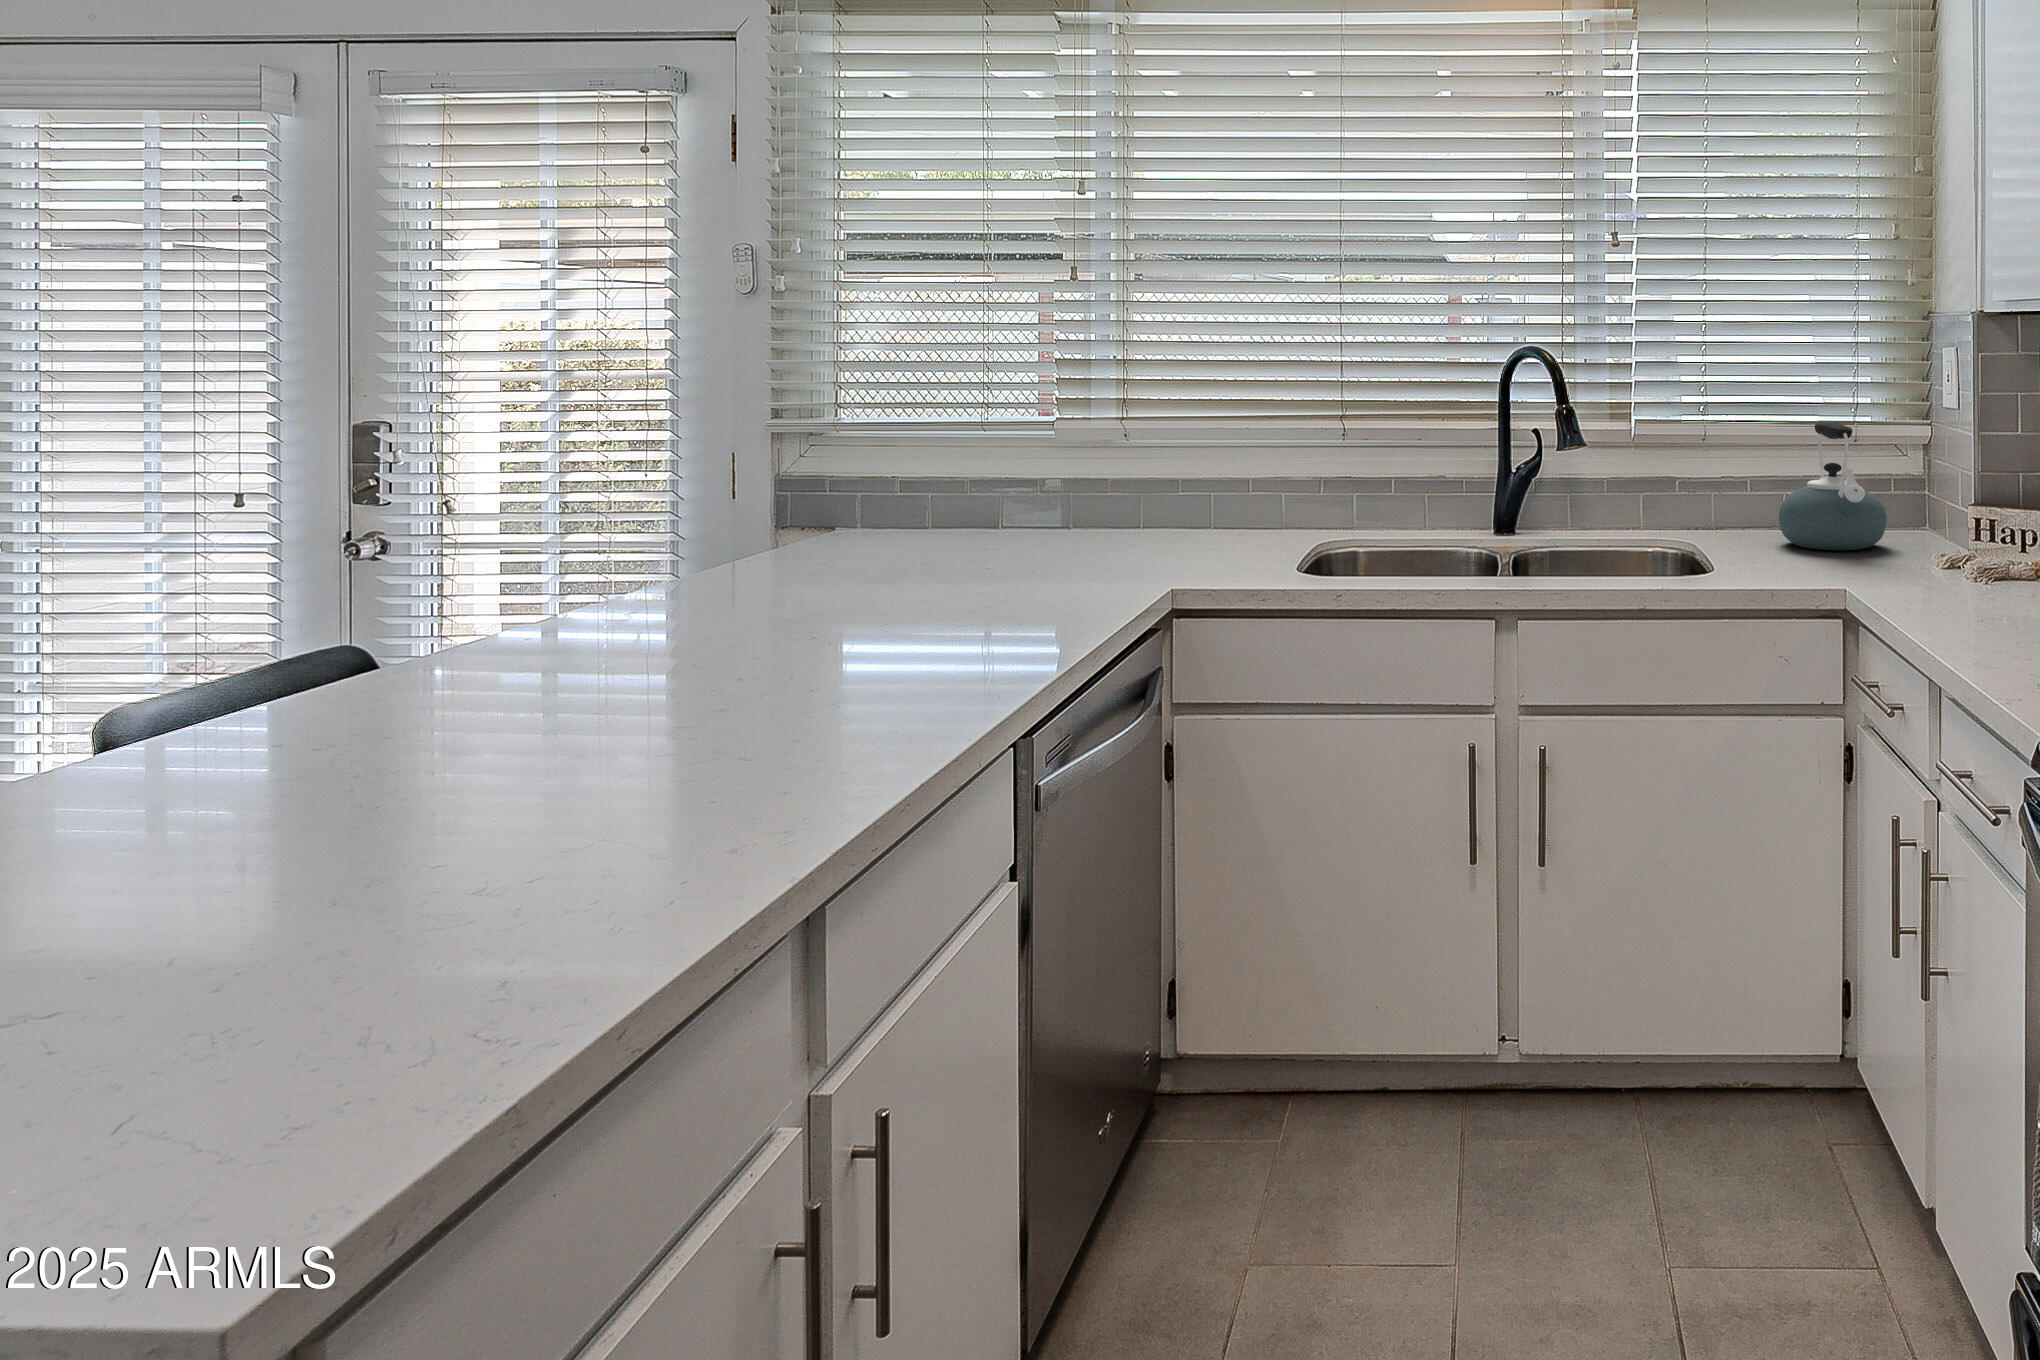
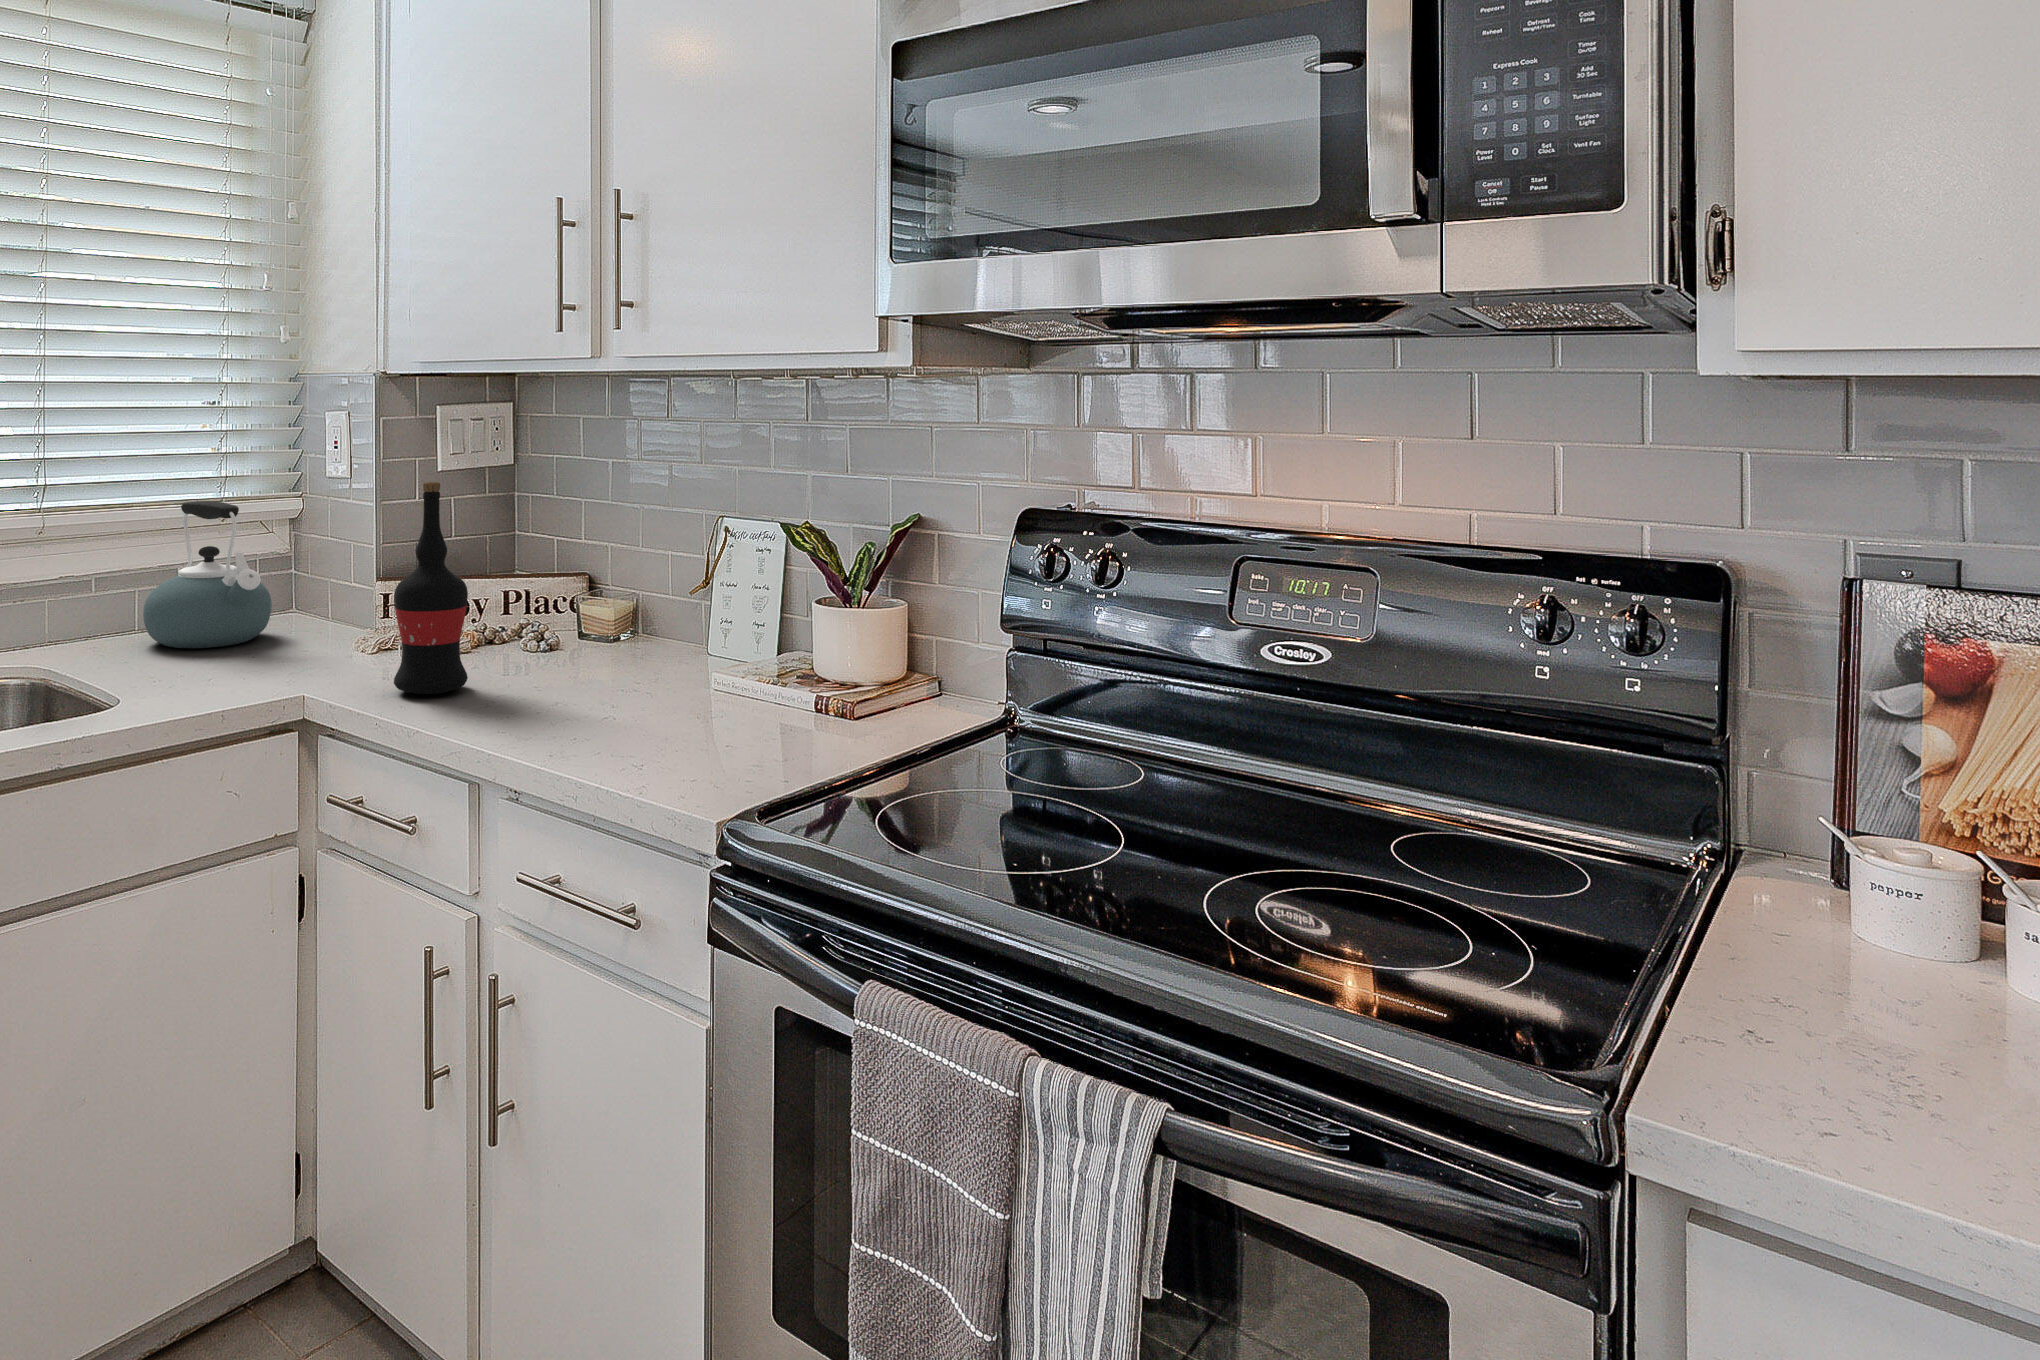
wine bottle: none [1927,410,1997,603] -> present [394,482,468,694]

